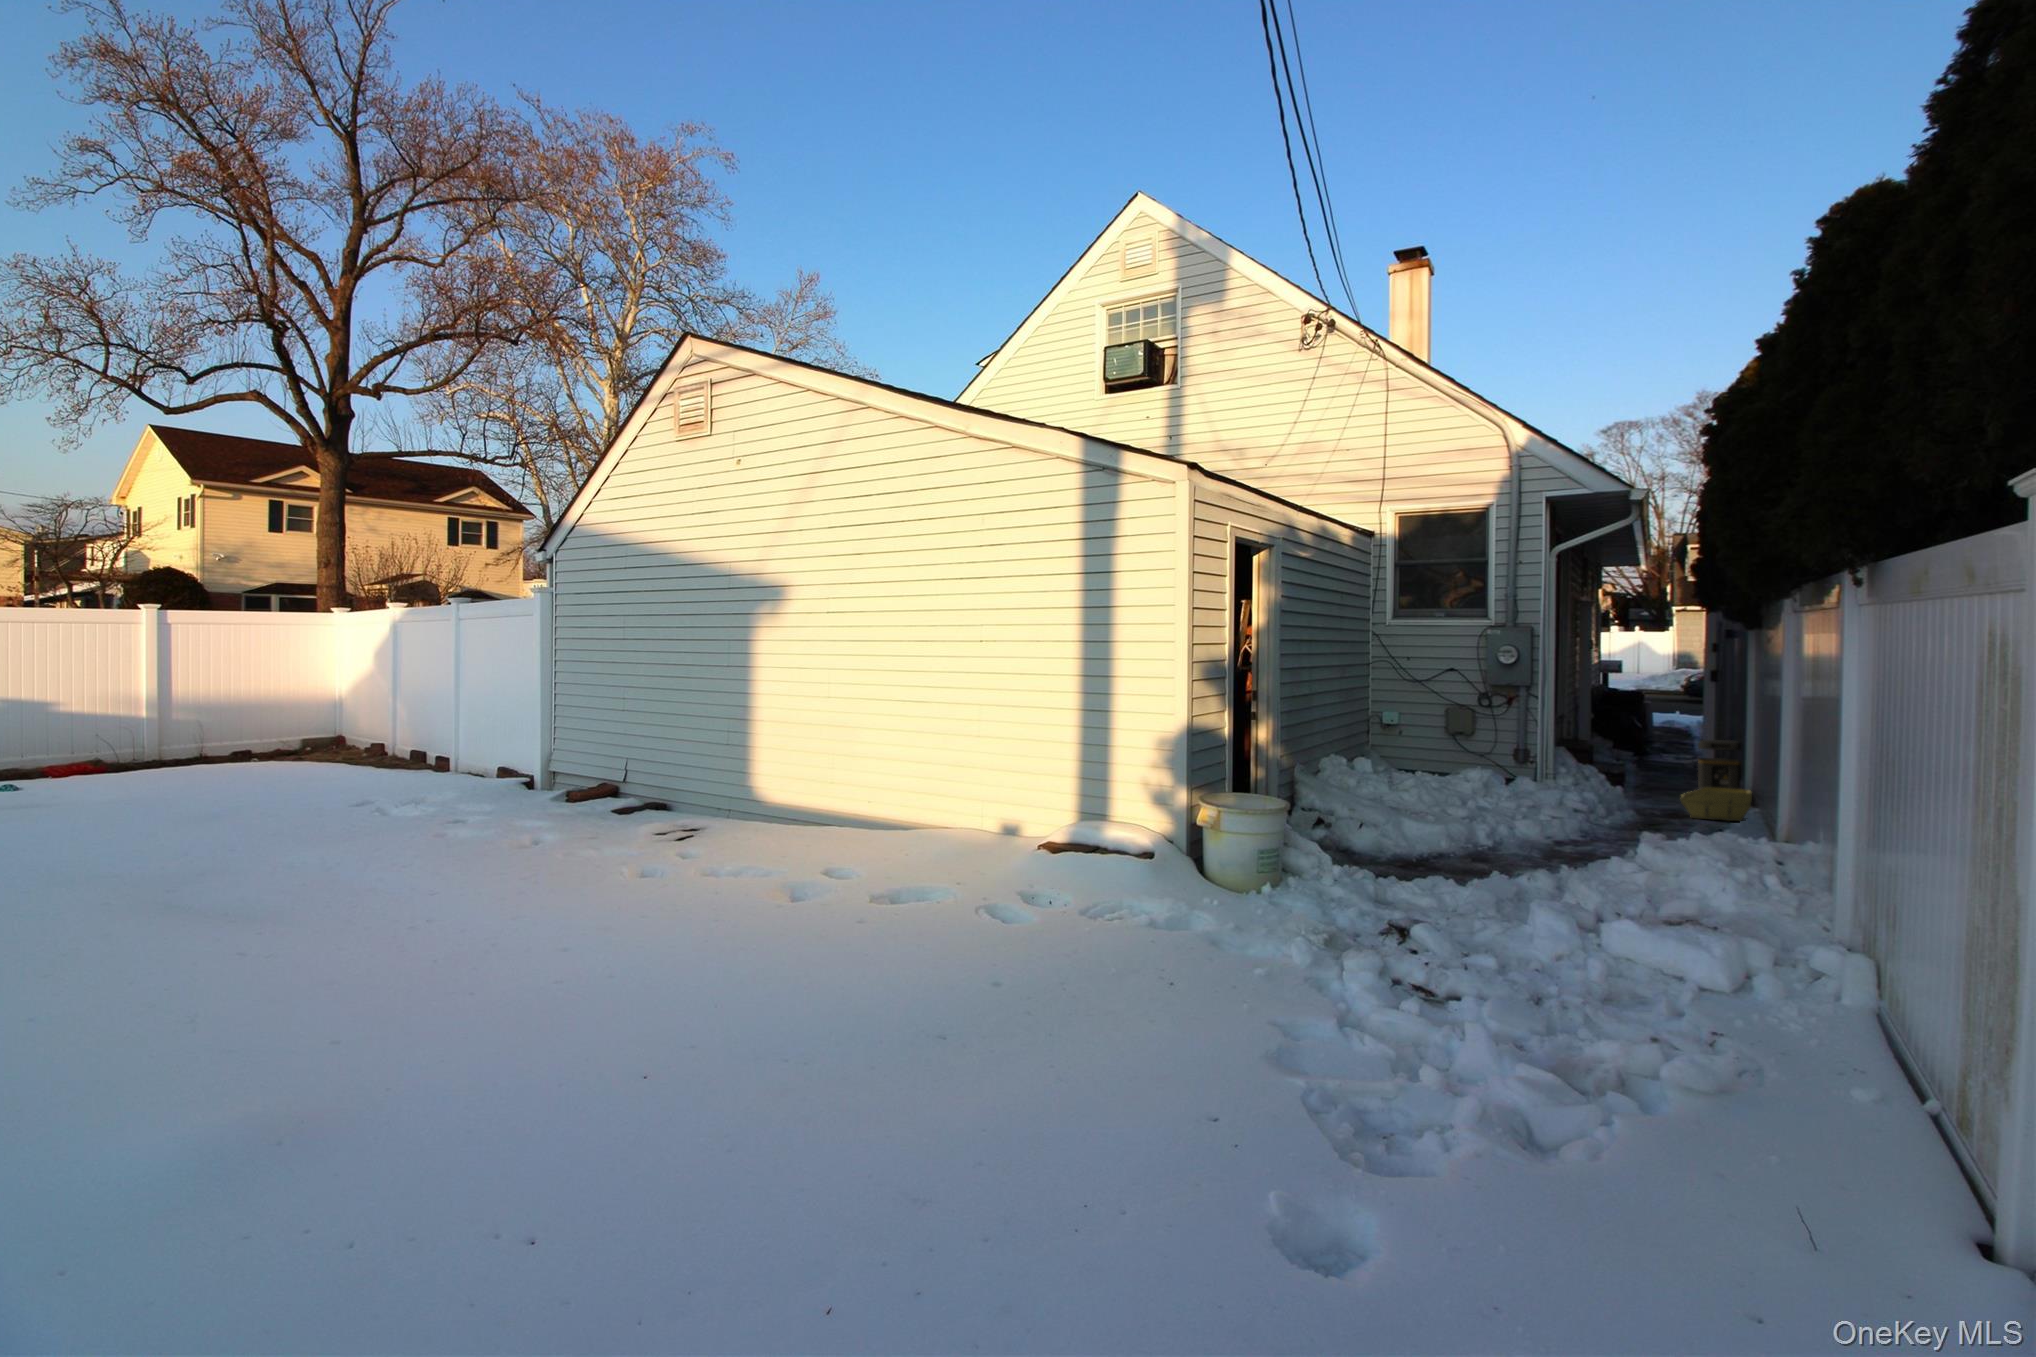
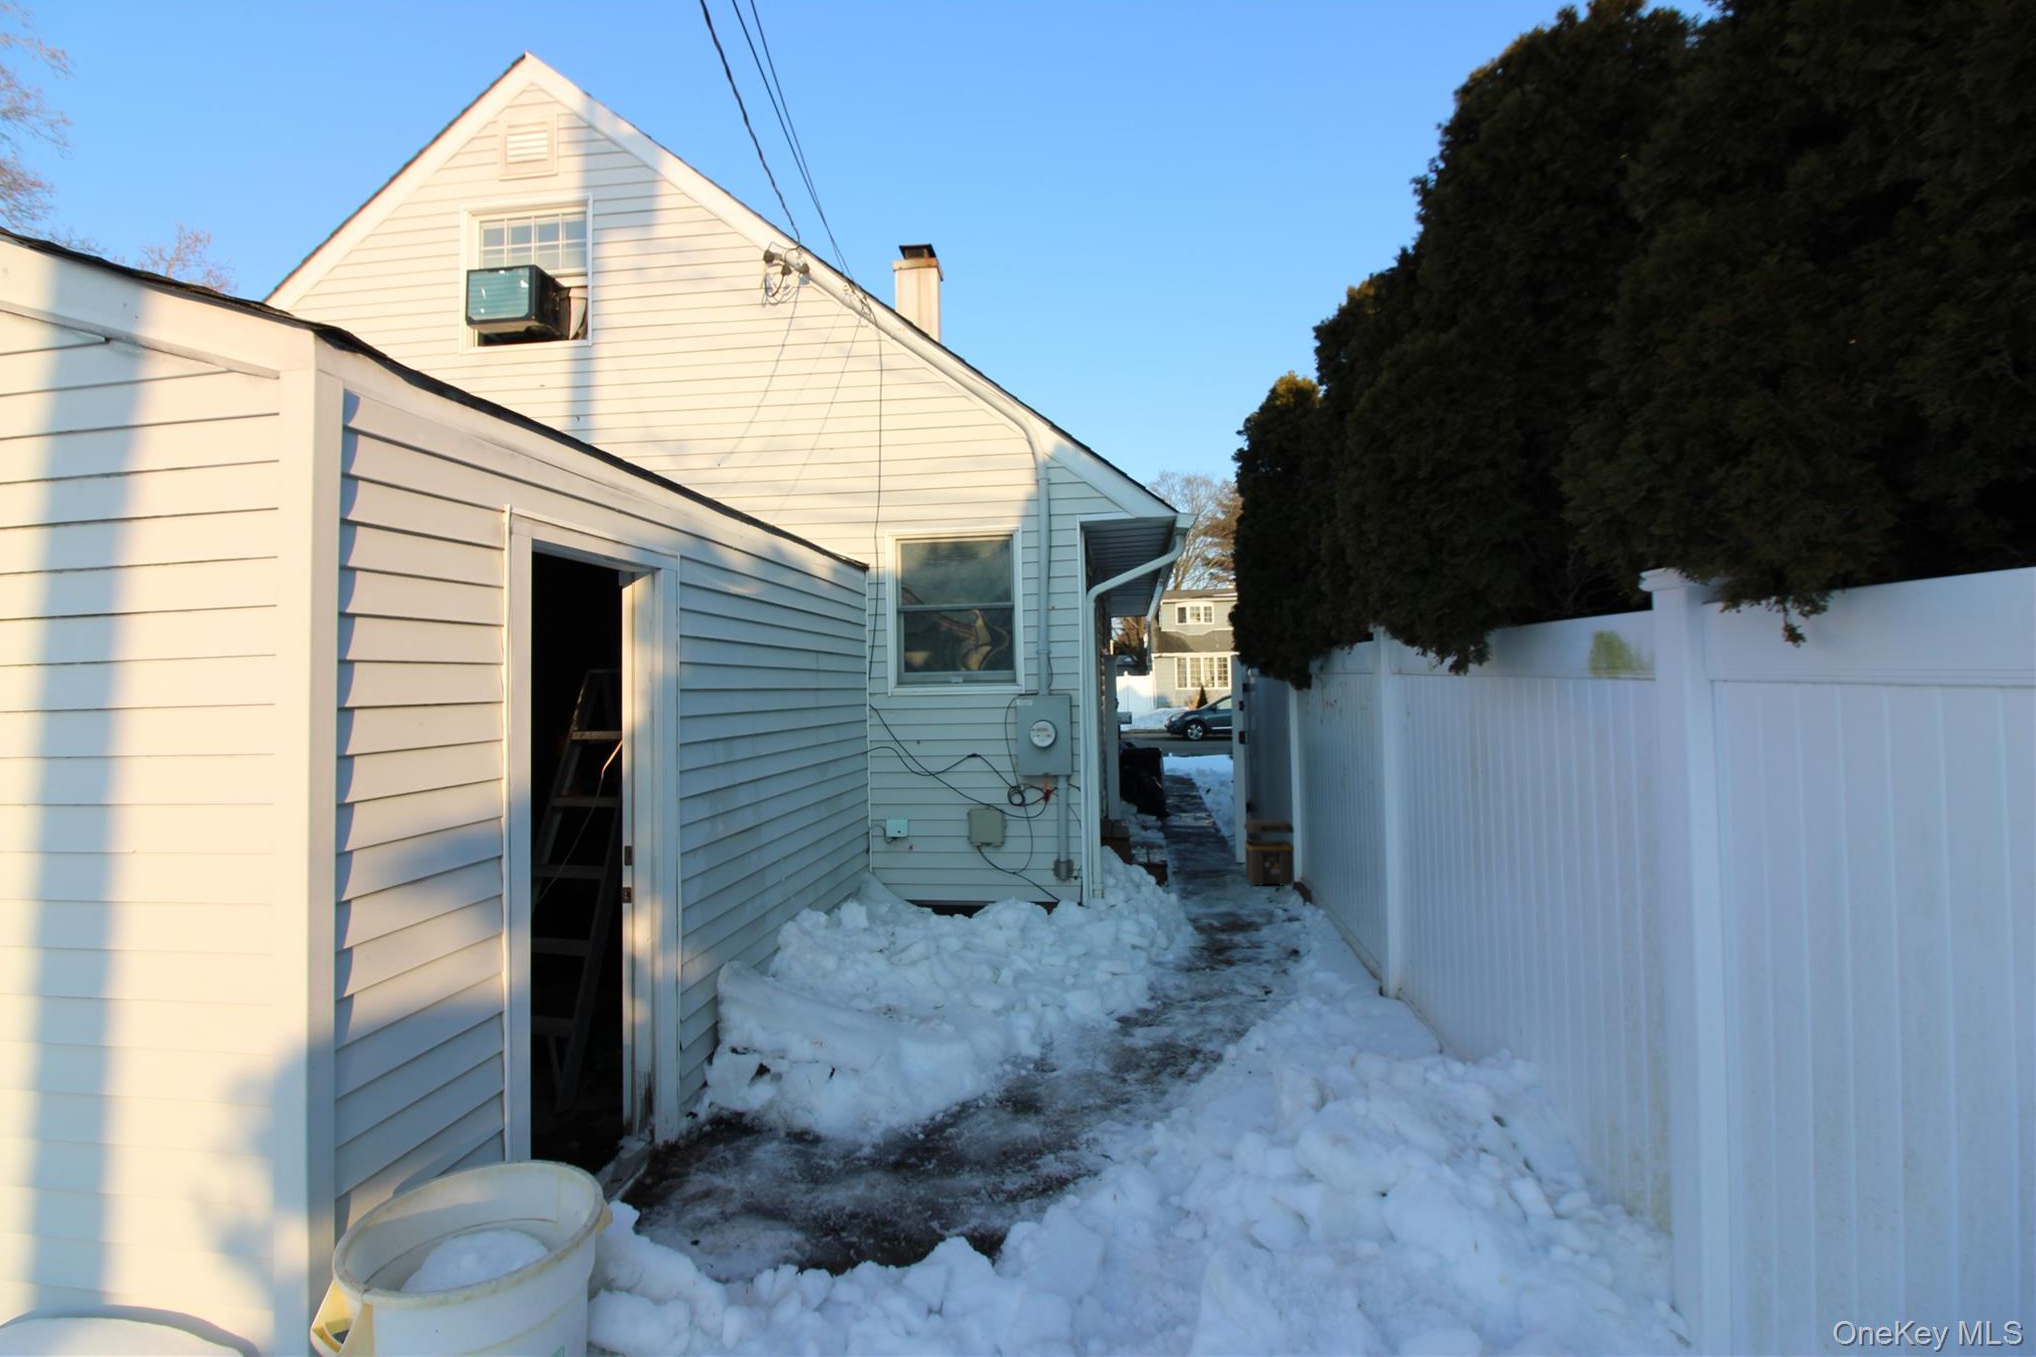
storage bin: present [1681,788,1752,821] -> none [1252,899,1338,946]

